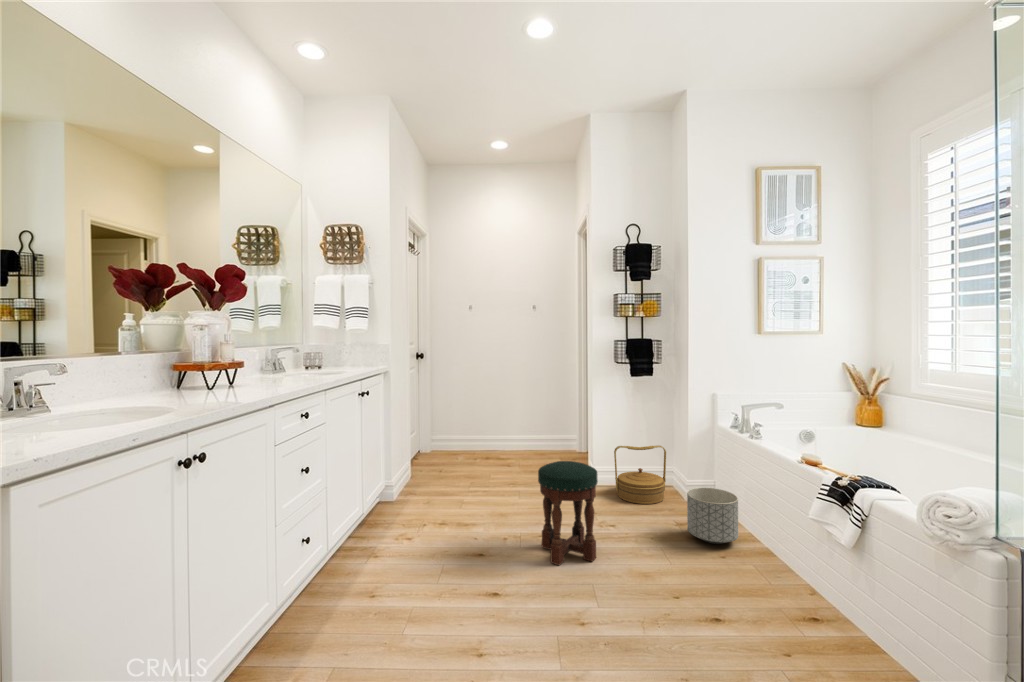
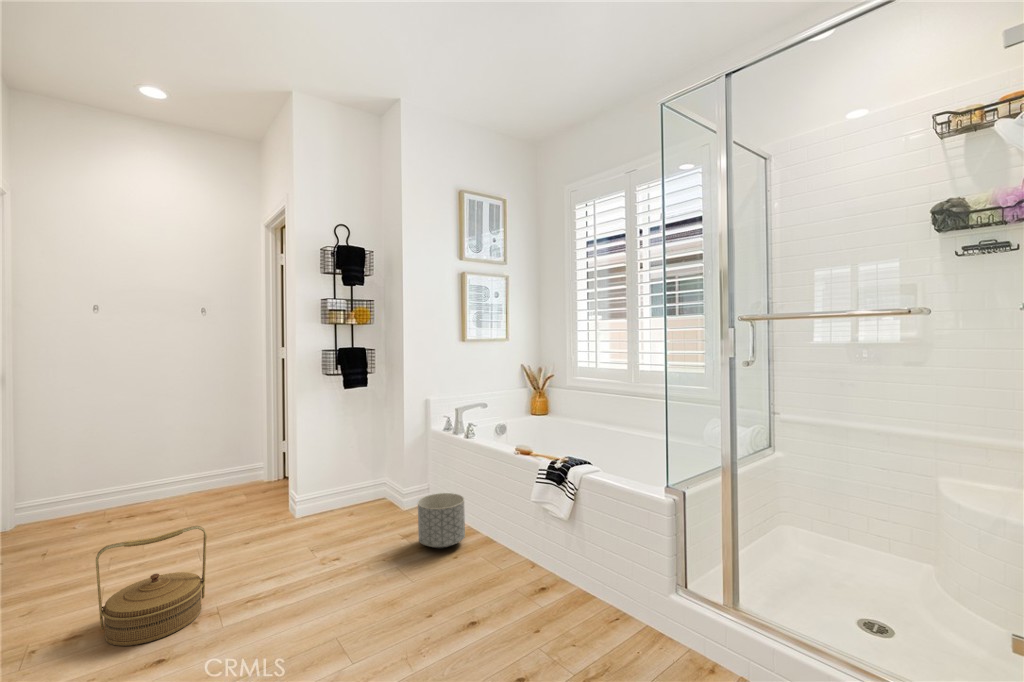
basket: present [614,446,666,504] -> present [96,526,207,646]
stool: present [538,461,598,565] -> none [251,497,332,633]

